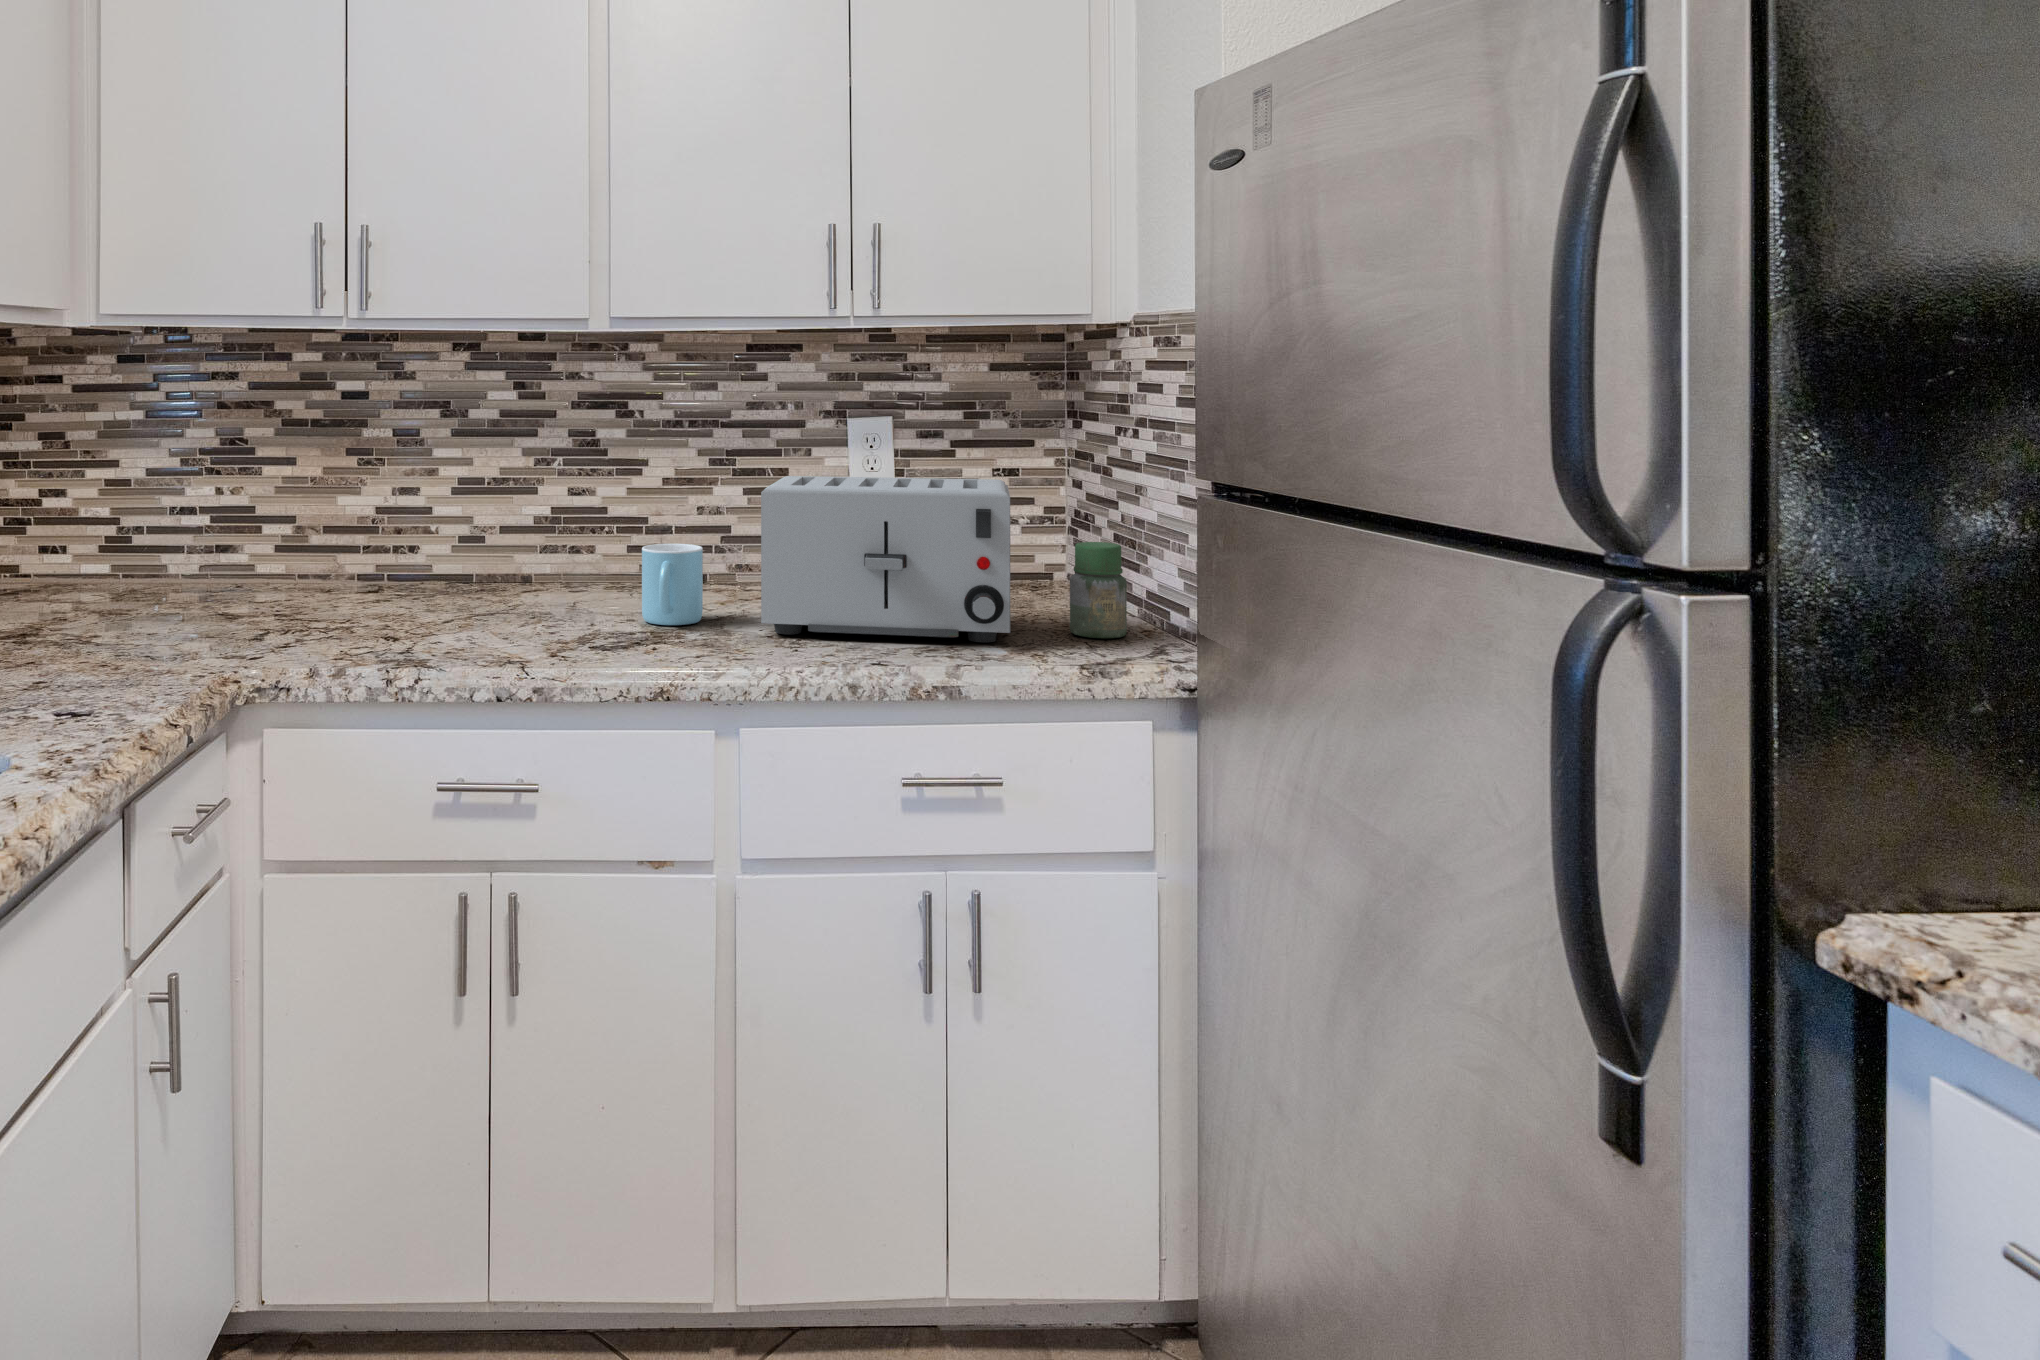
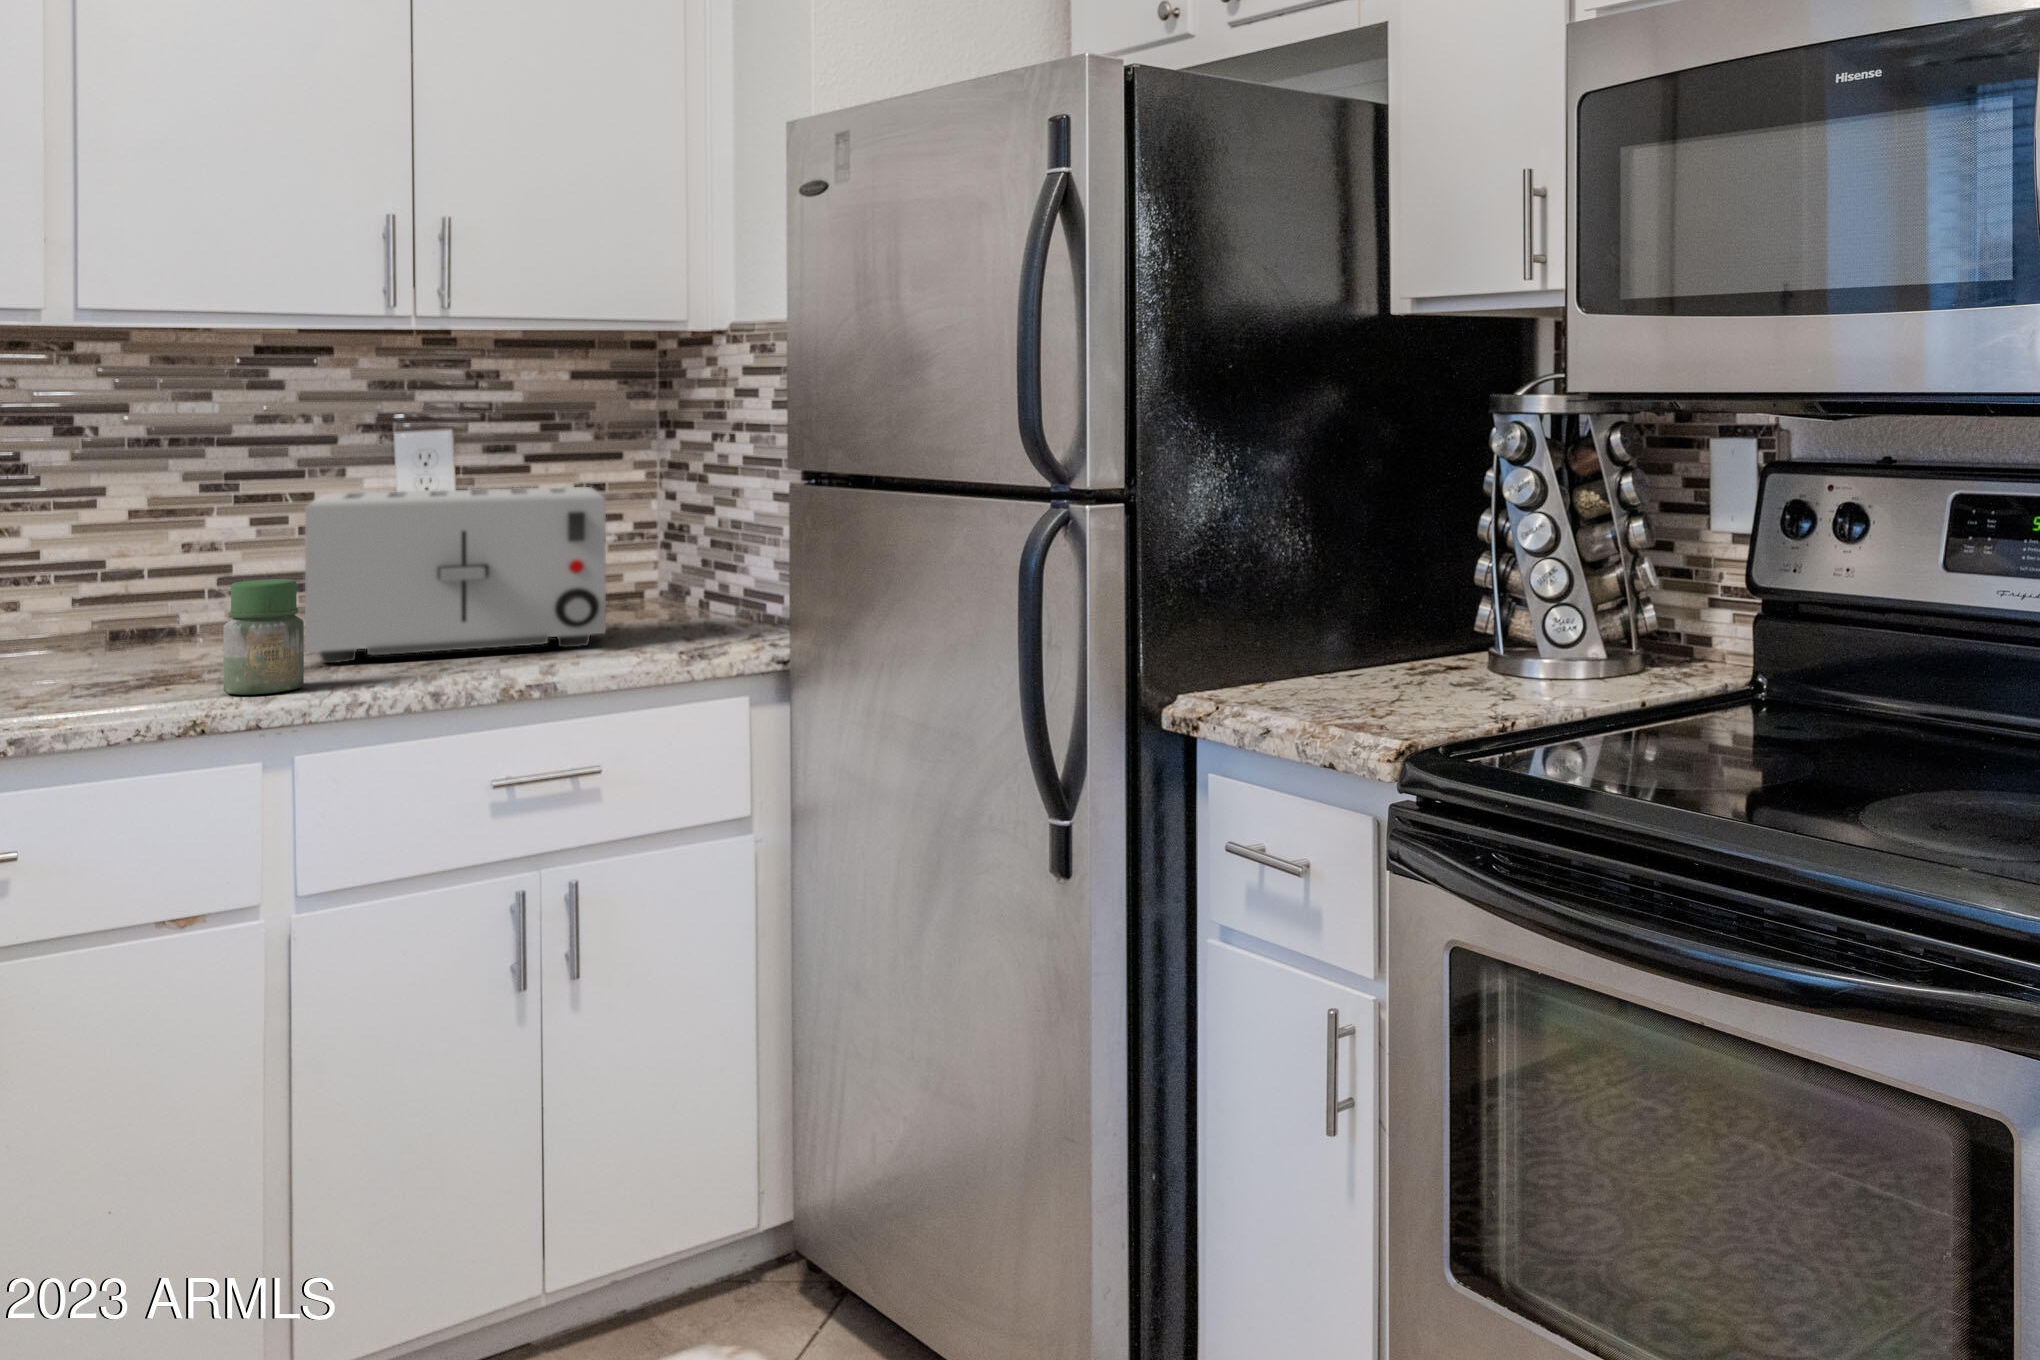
jar: present [1070,542,1127,638] -> present [223,579,304,695]
mug: present [642,544,703,625] -> none [126,577,215,671]

